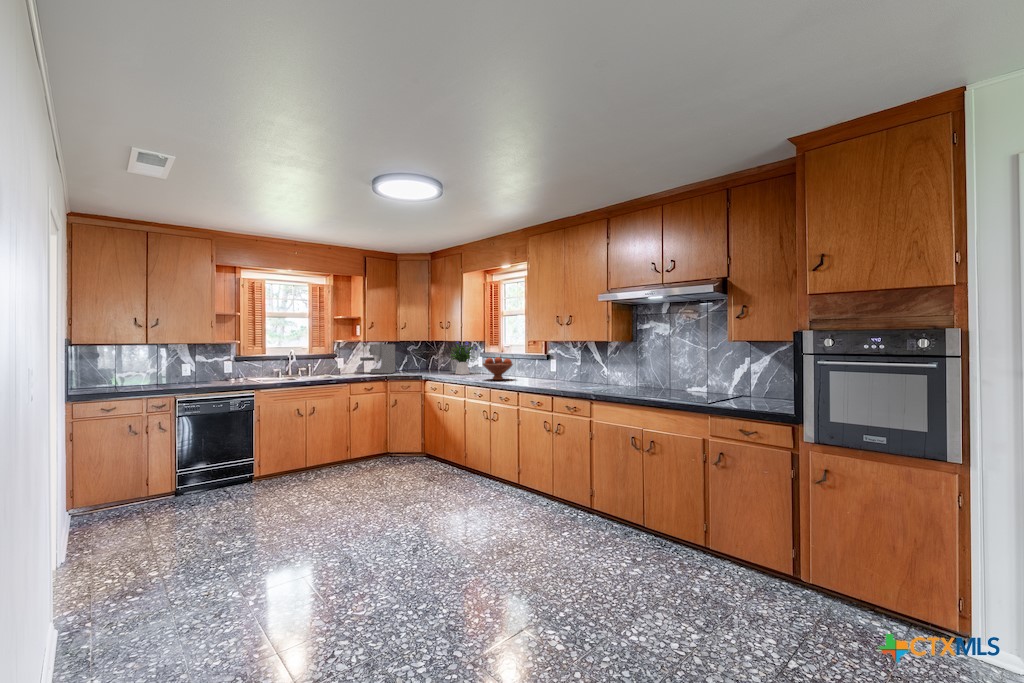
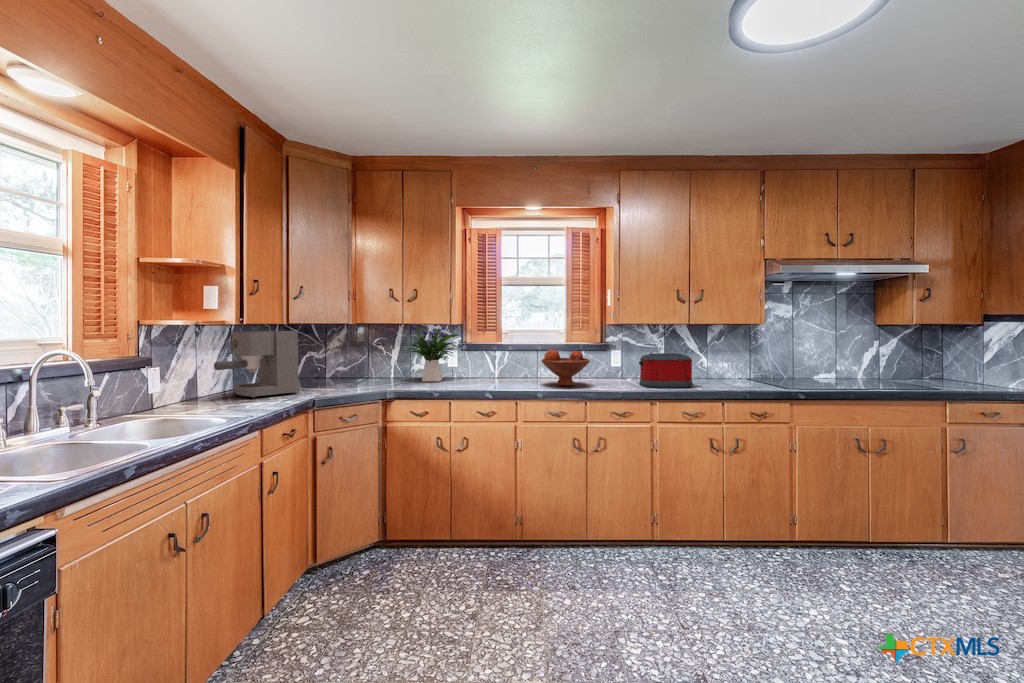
toaster: none [526,361,560,386] -> present [639,353,693,388]

